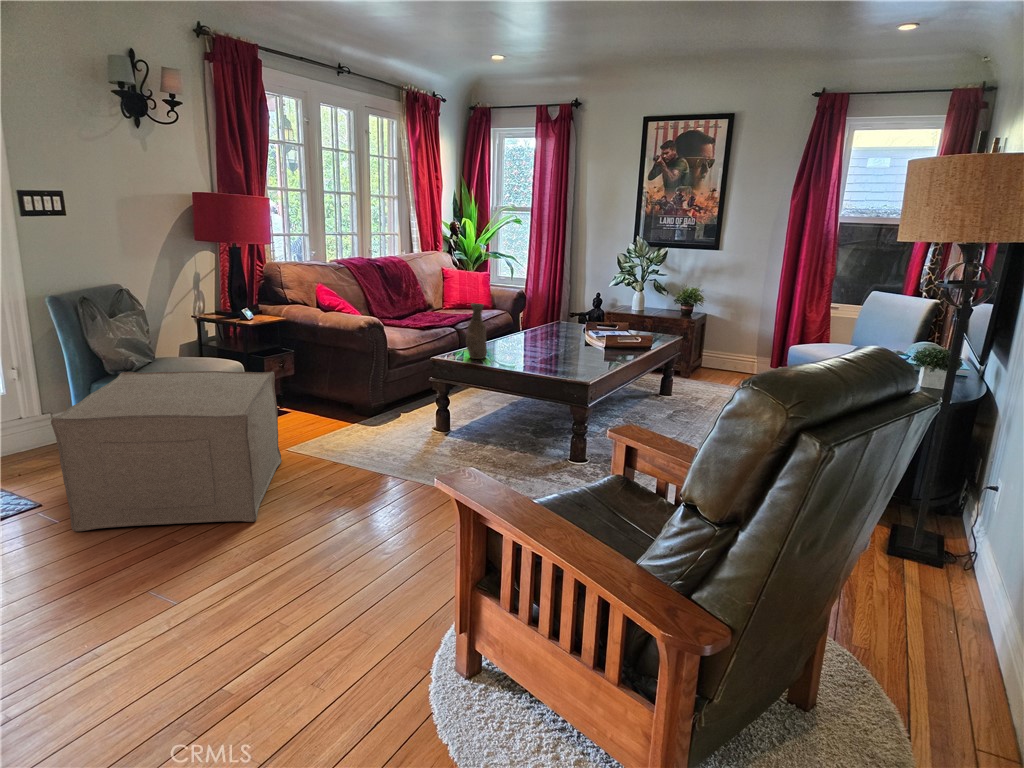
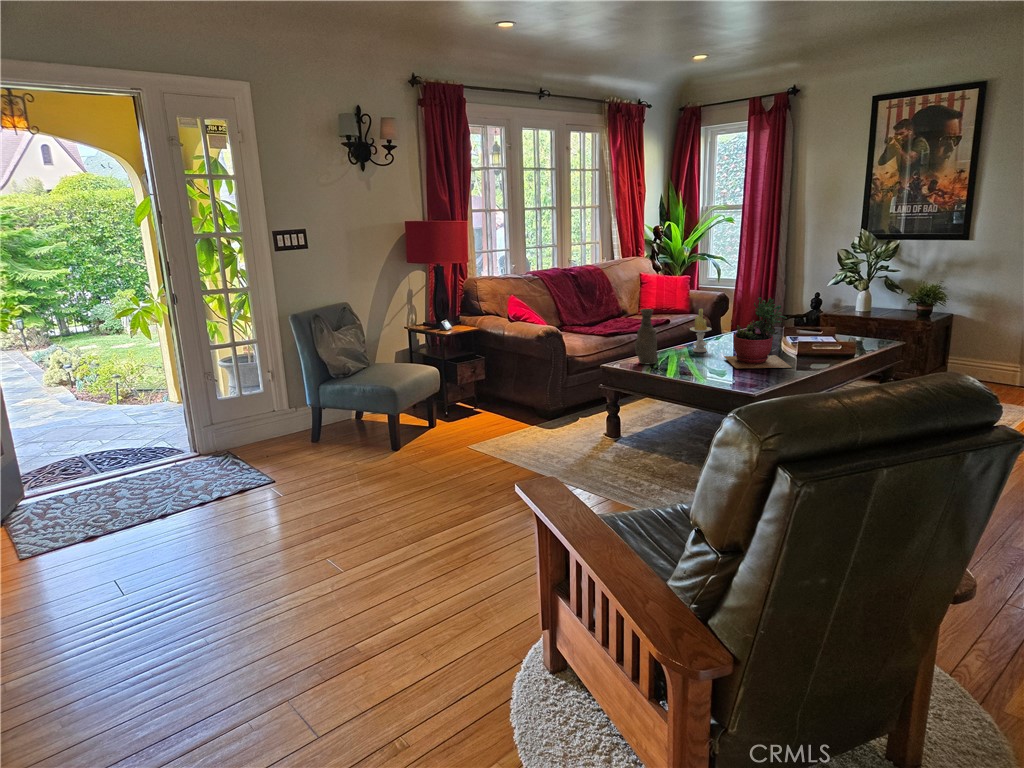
succulent plant: none [546,295,609,362] -> present [724,298,792,368]
candle: none [511,304,532,347] -> present [690,309,712,352]
ottoman: present [51,371,282,531] -> none [274,374,460,505]

